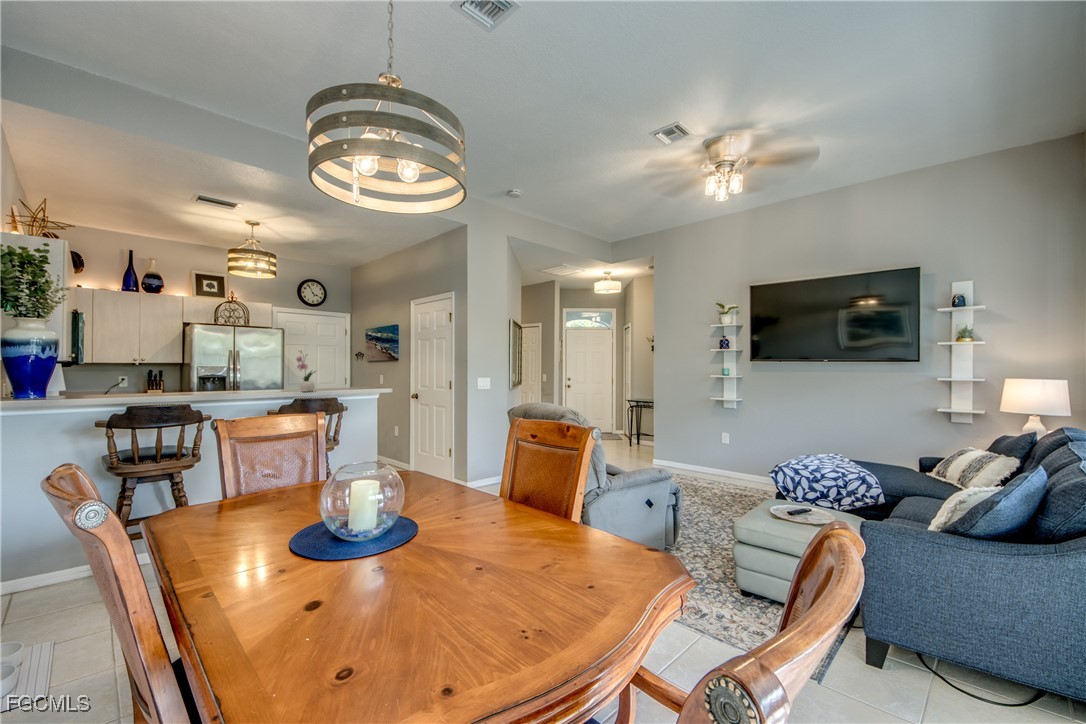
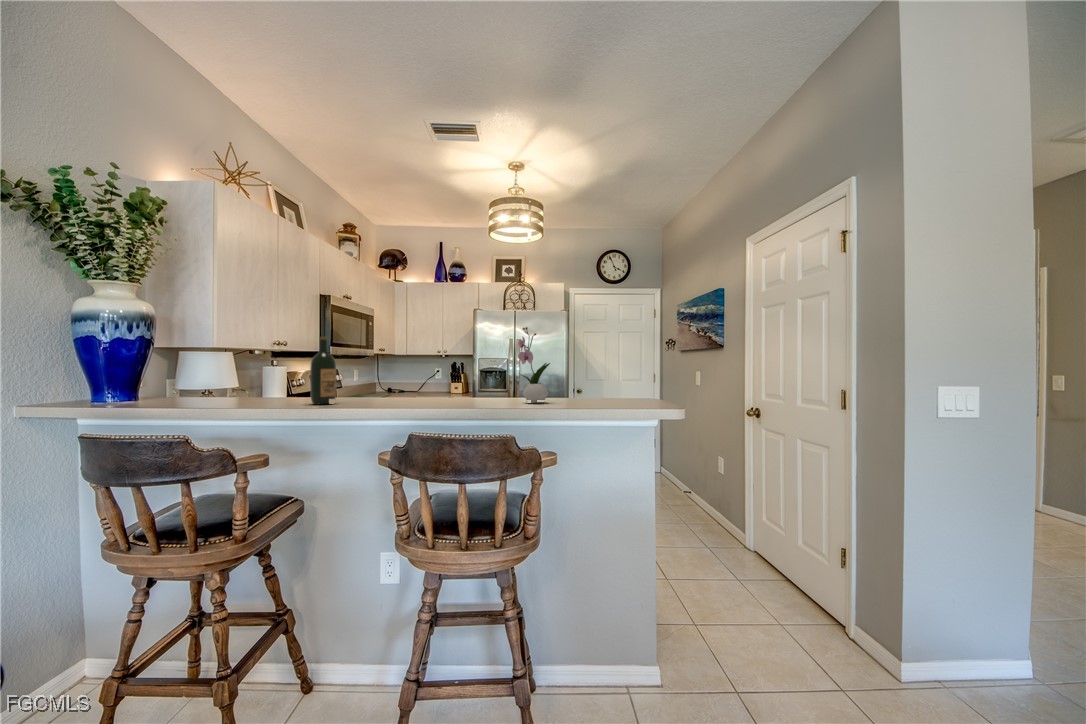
wine bottle: none [151,354,171,397] -> present [310,337,336,404]

